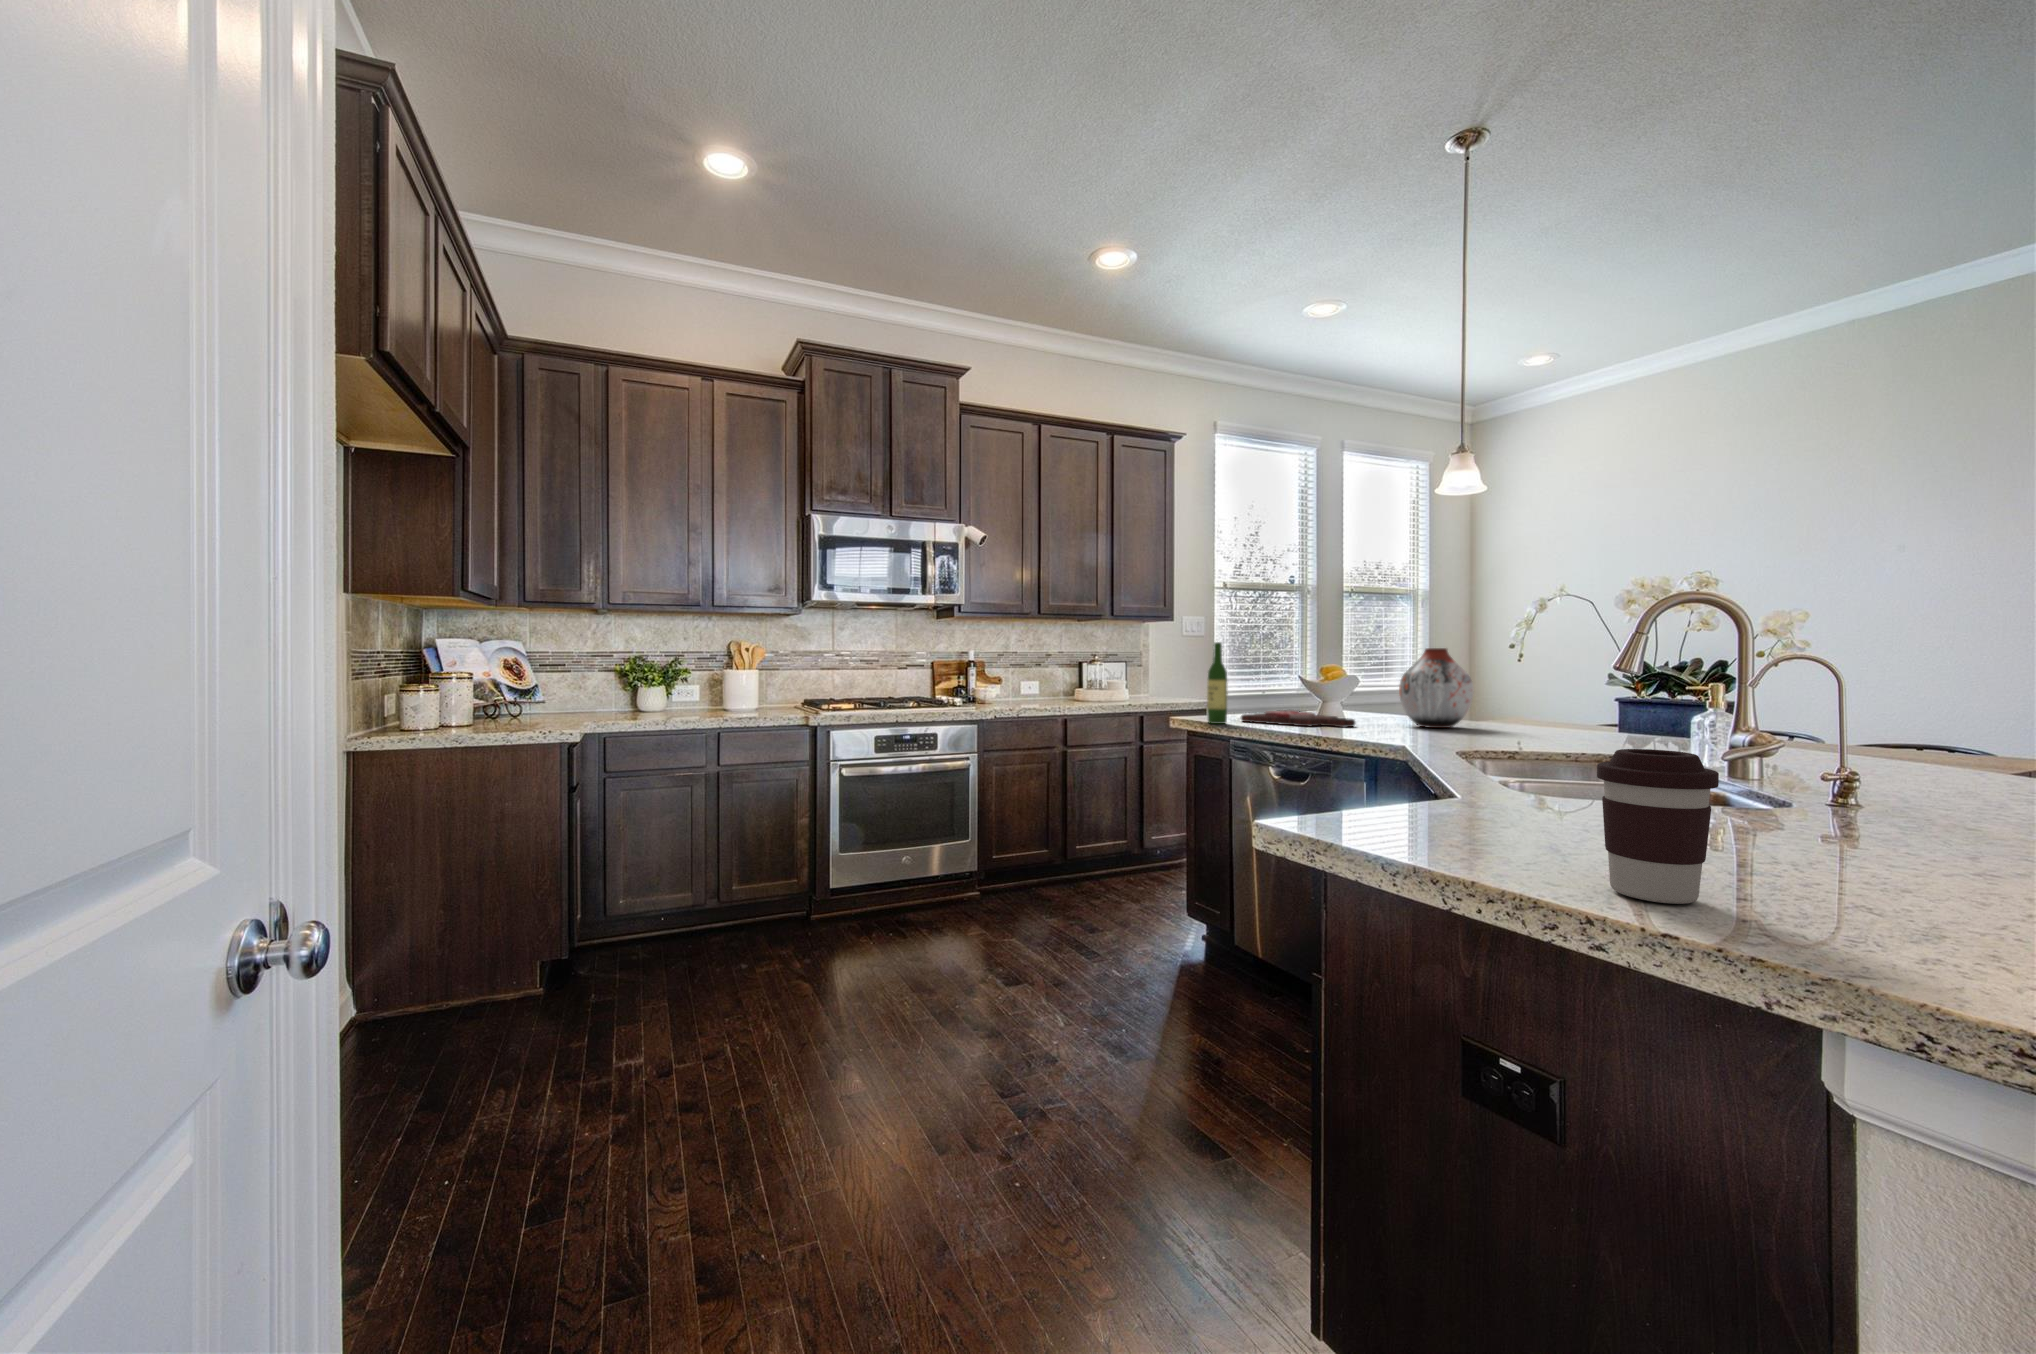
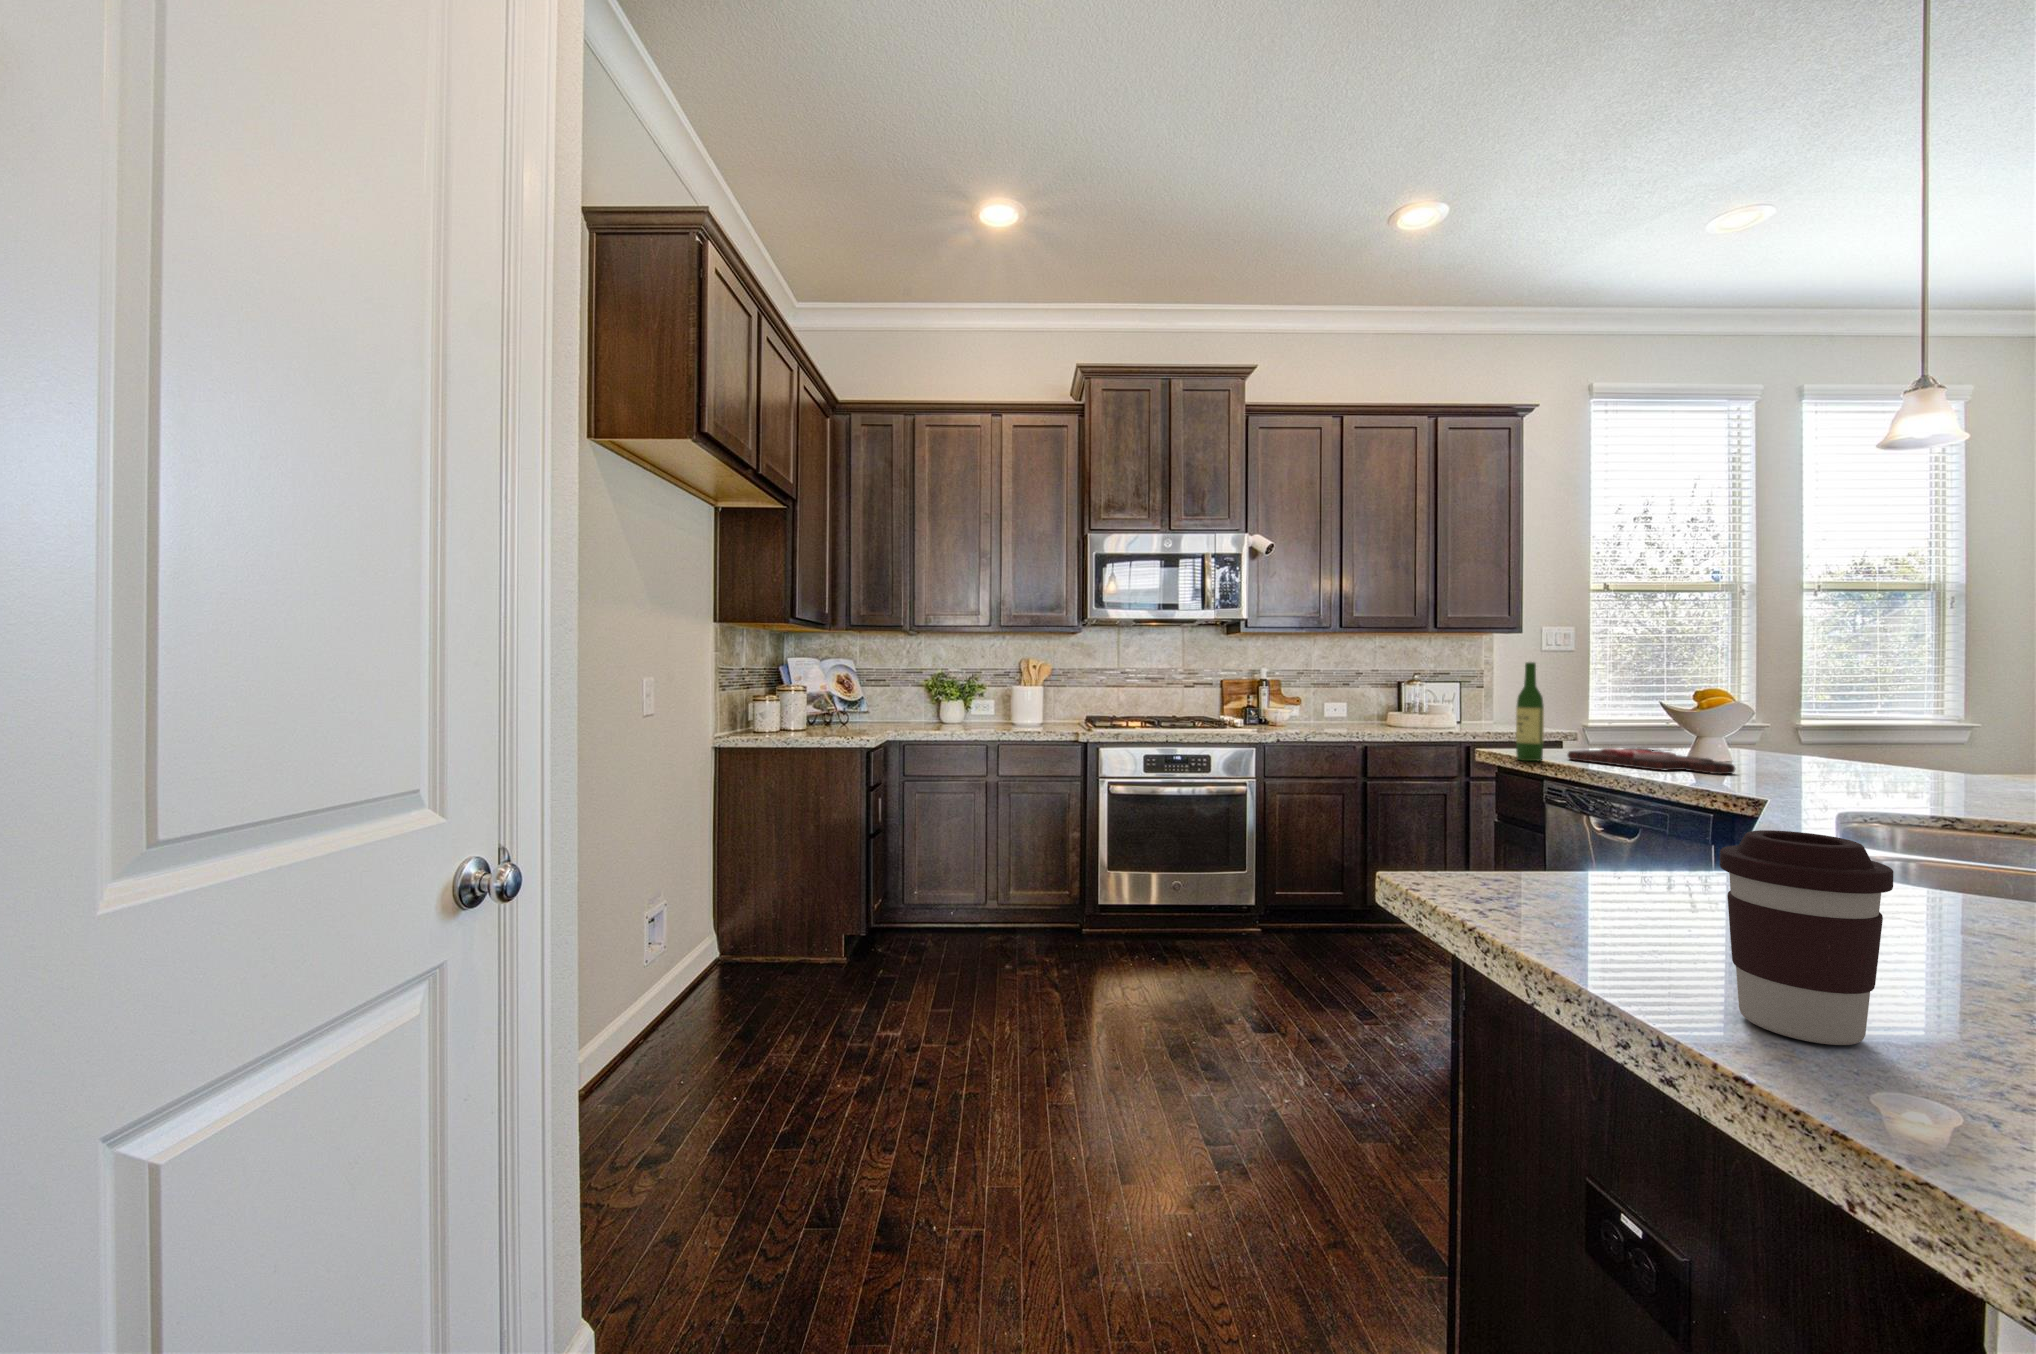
vase: present [1399,648,1473,728] -> none [1812,672,1943,783]

